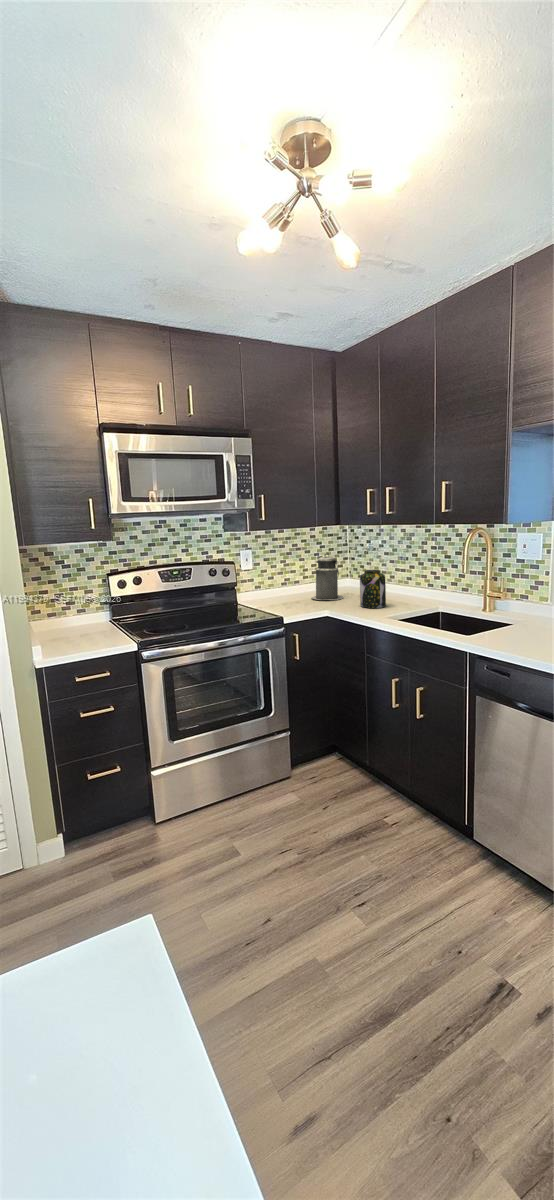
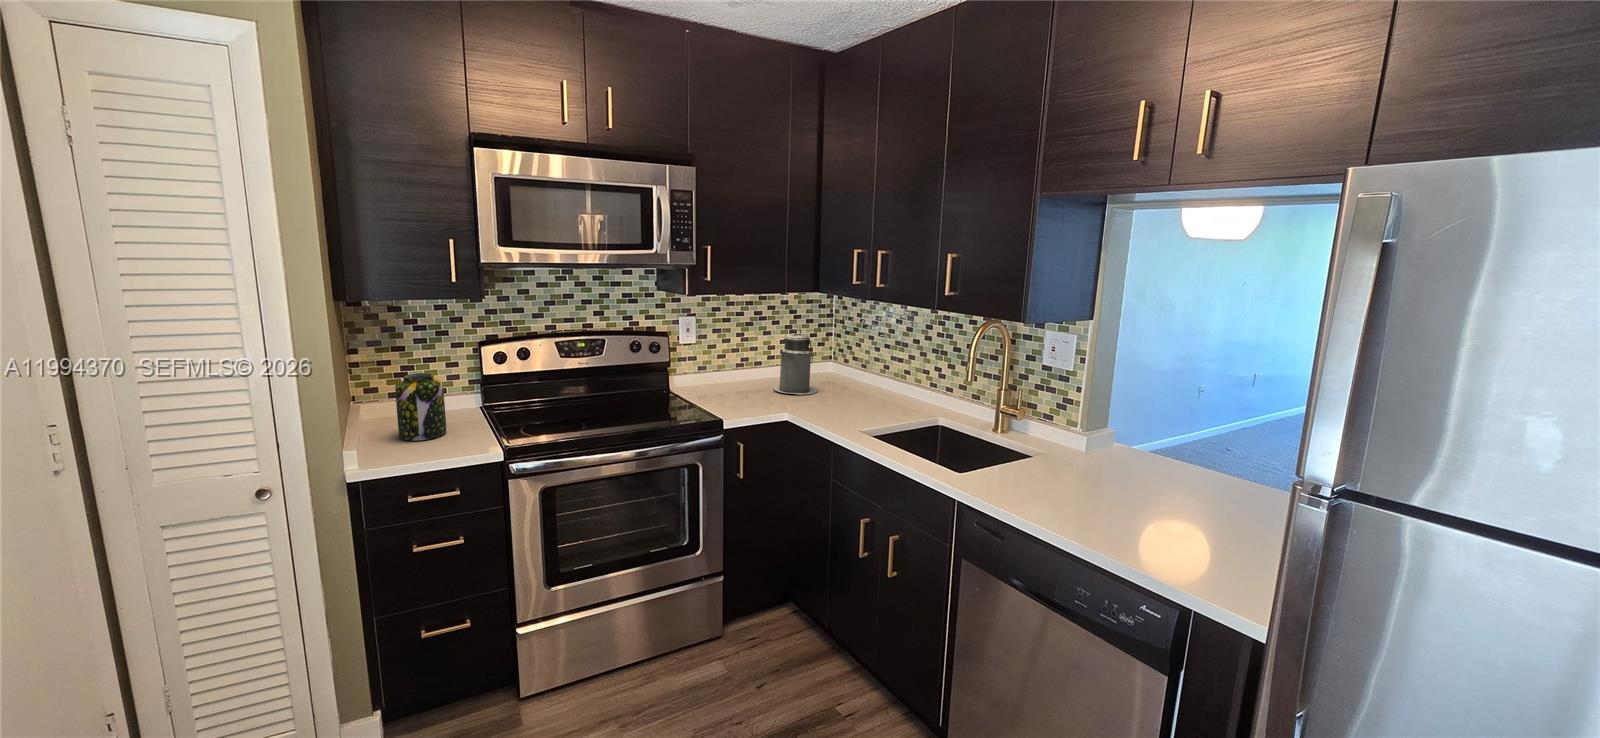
jar: present [360,569,386,608] -> present [395,373,447,441]

